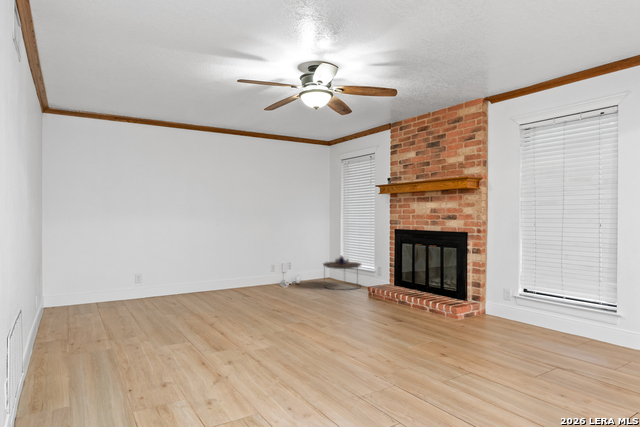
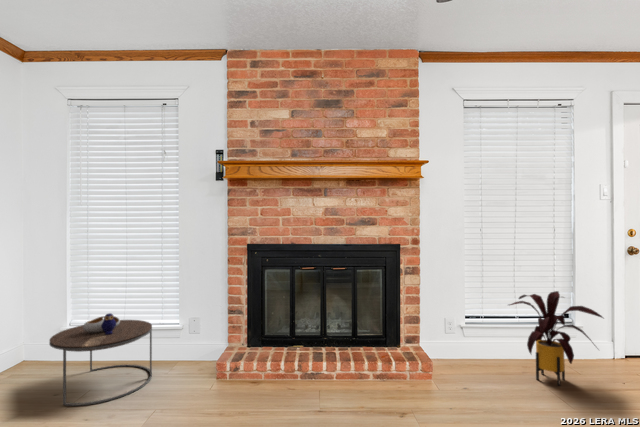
house plant: none [509,276,578,343] -> present [510,291,603,386]

